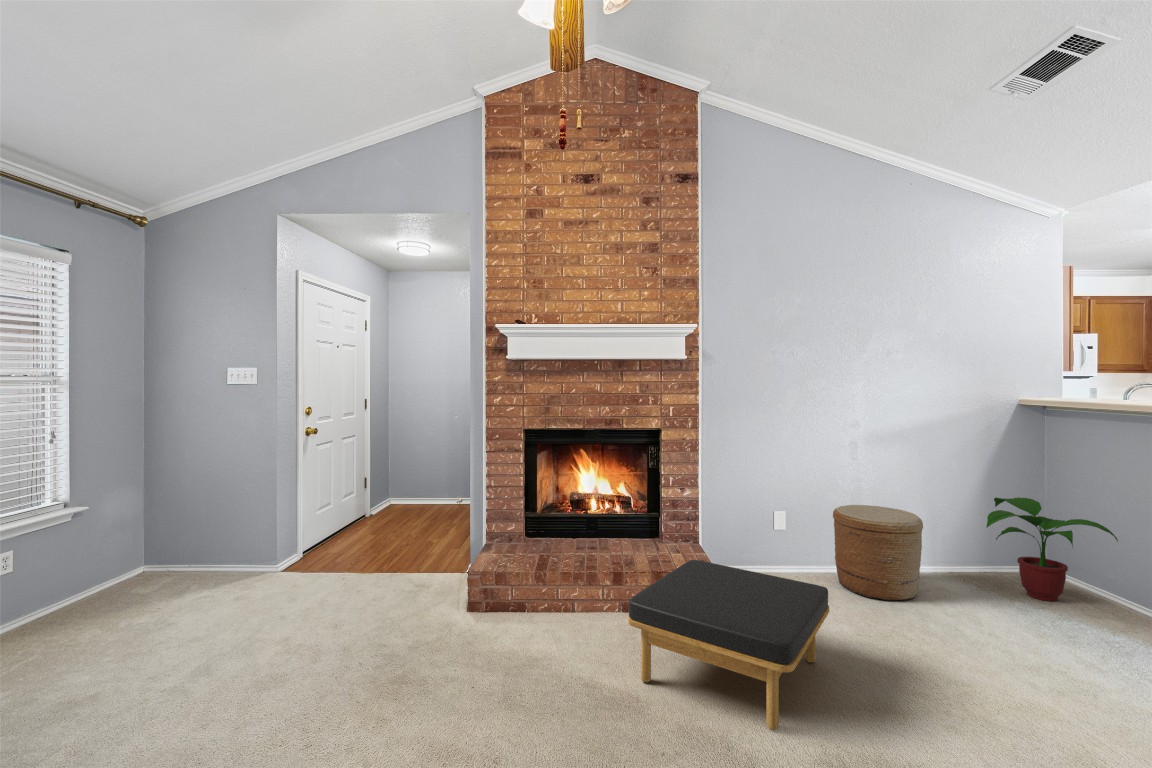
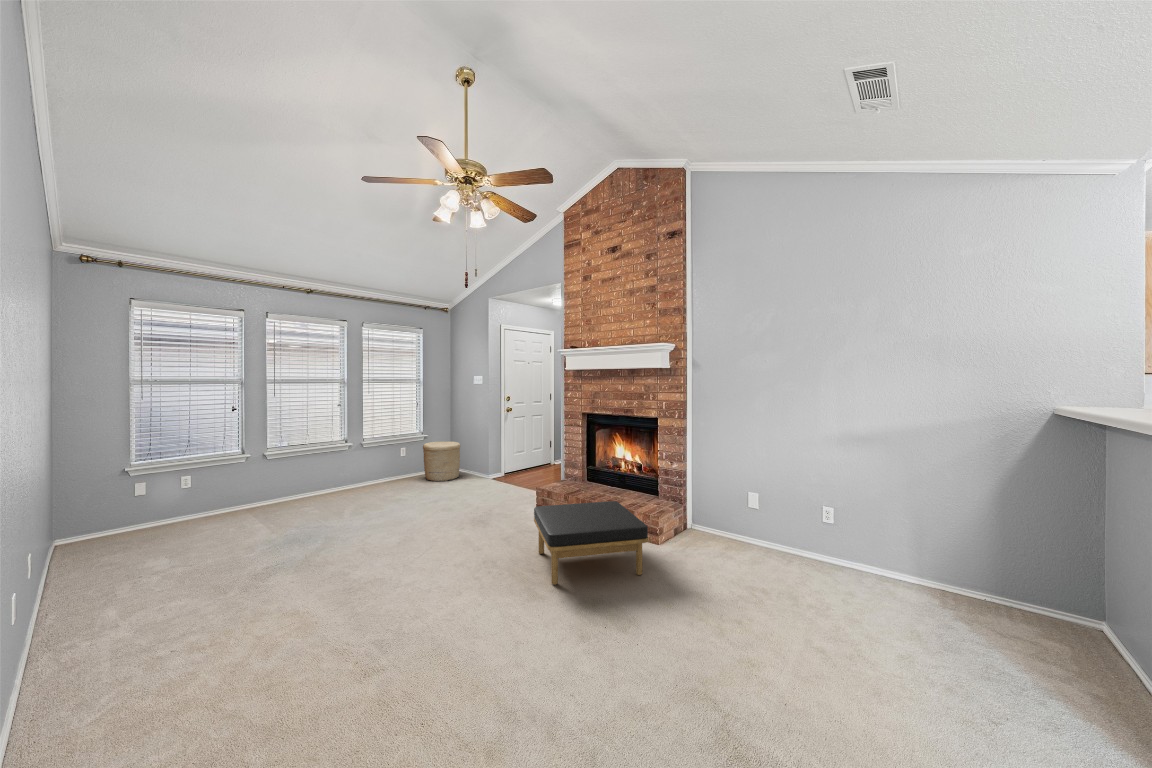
potted plant: present [987,497,1118,601] -> none [881,507,1026,619]
woven basket: present [833,505,923,601] -> present [423,441,460,481]

